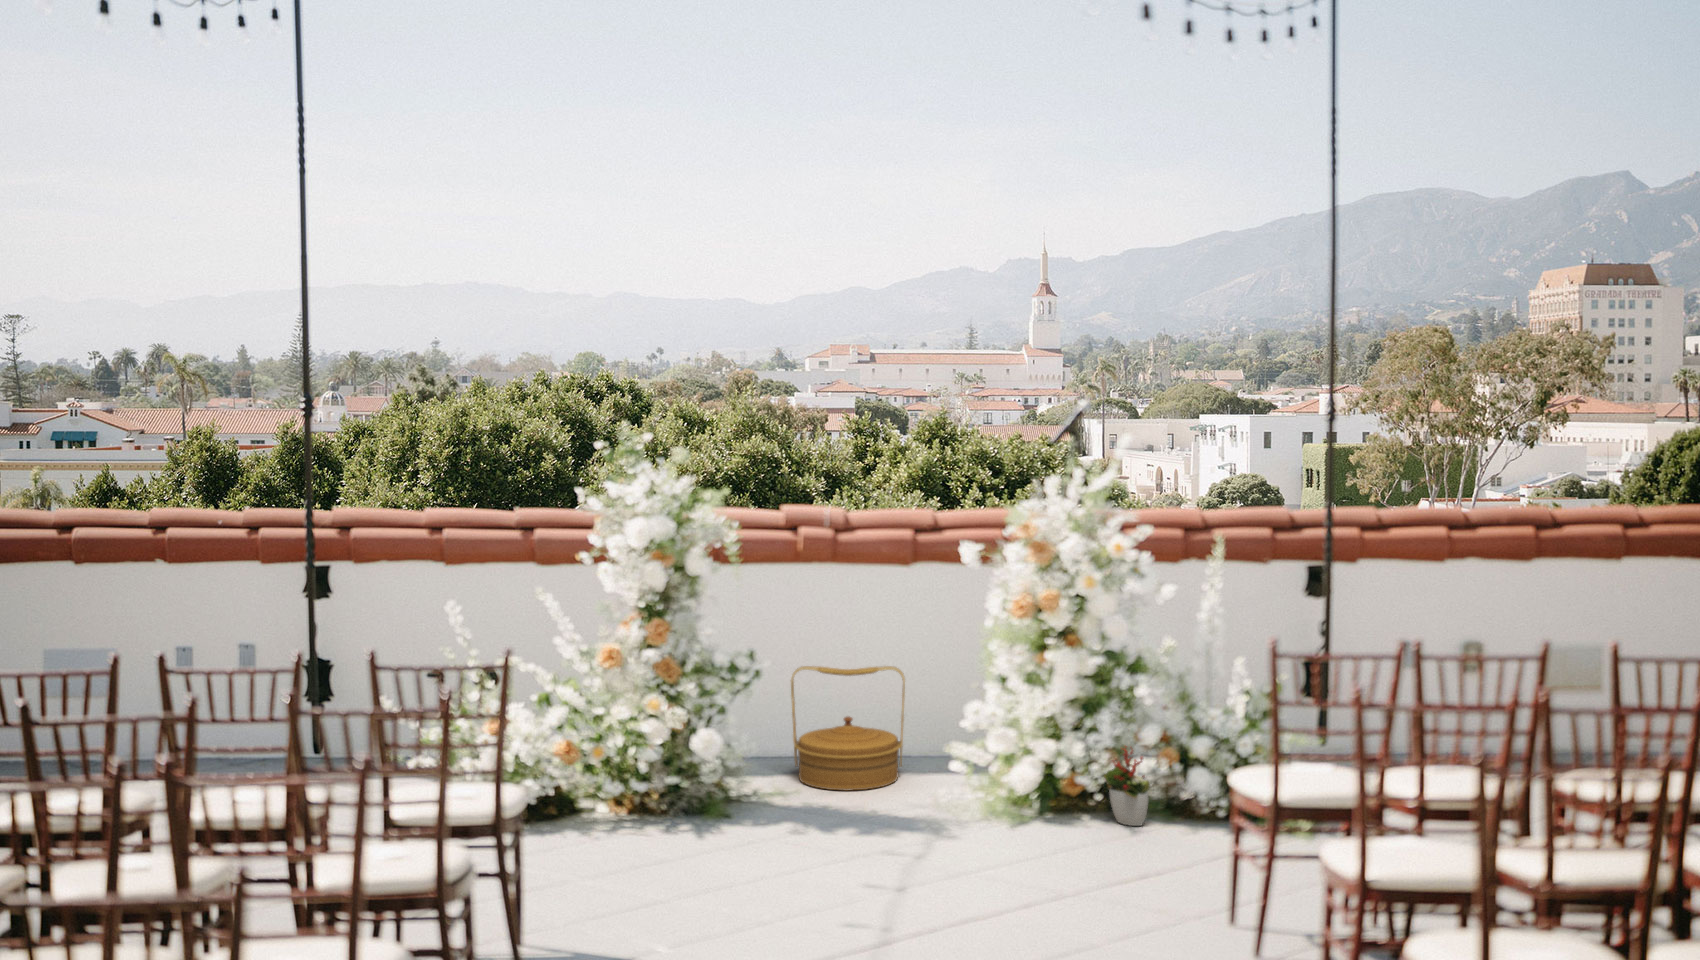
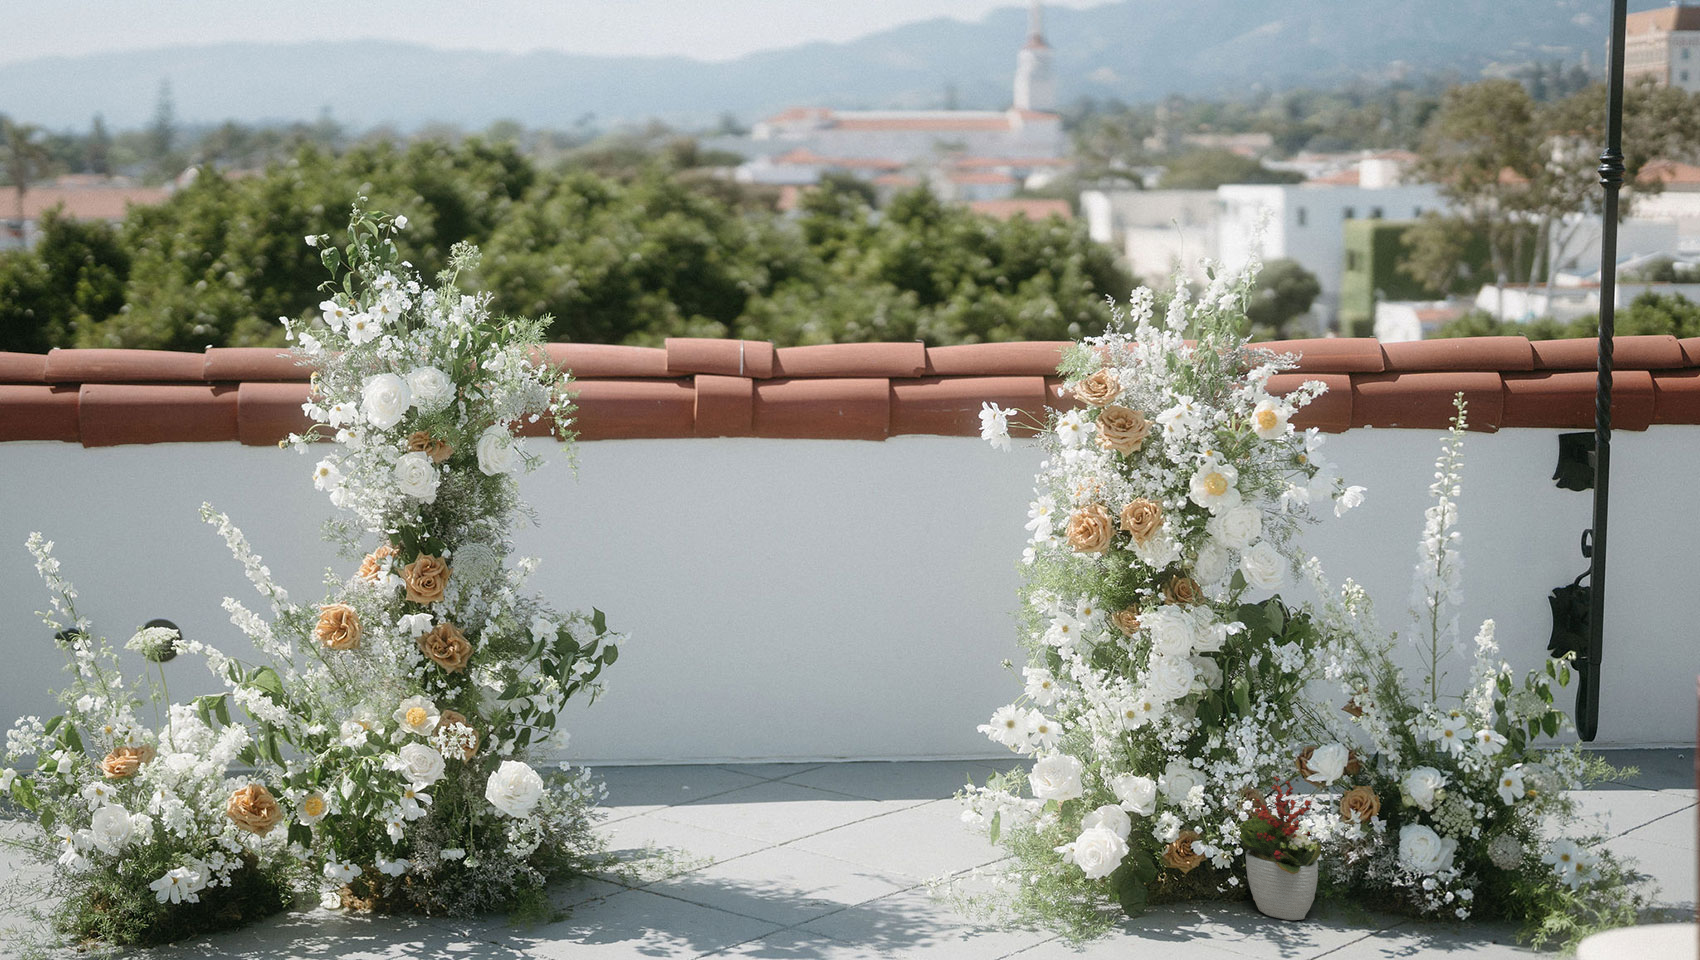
woven basket: present [791,666,905,790] -> none [679,620,879,839]

